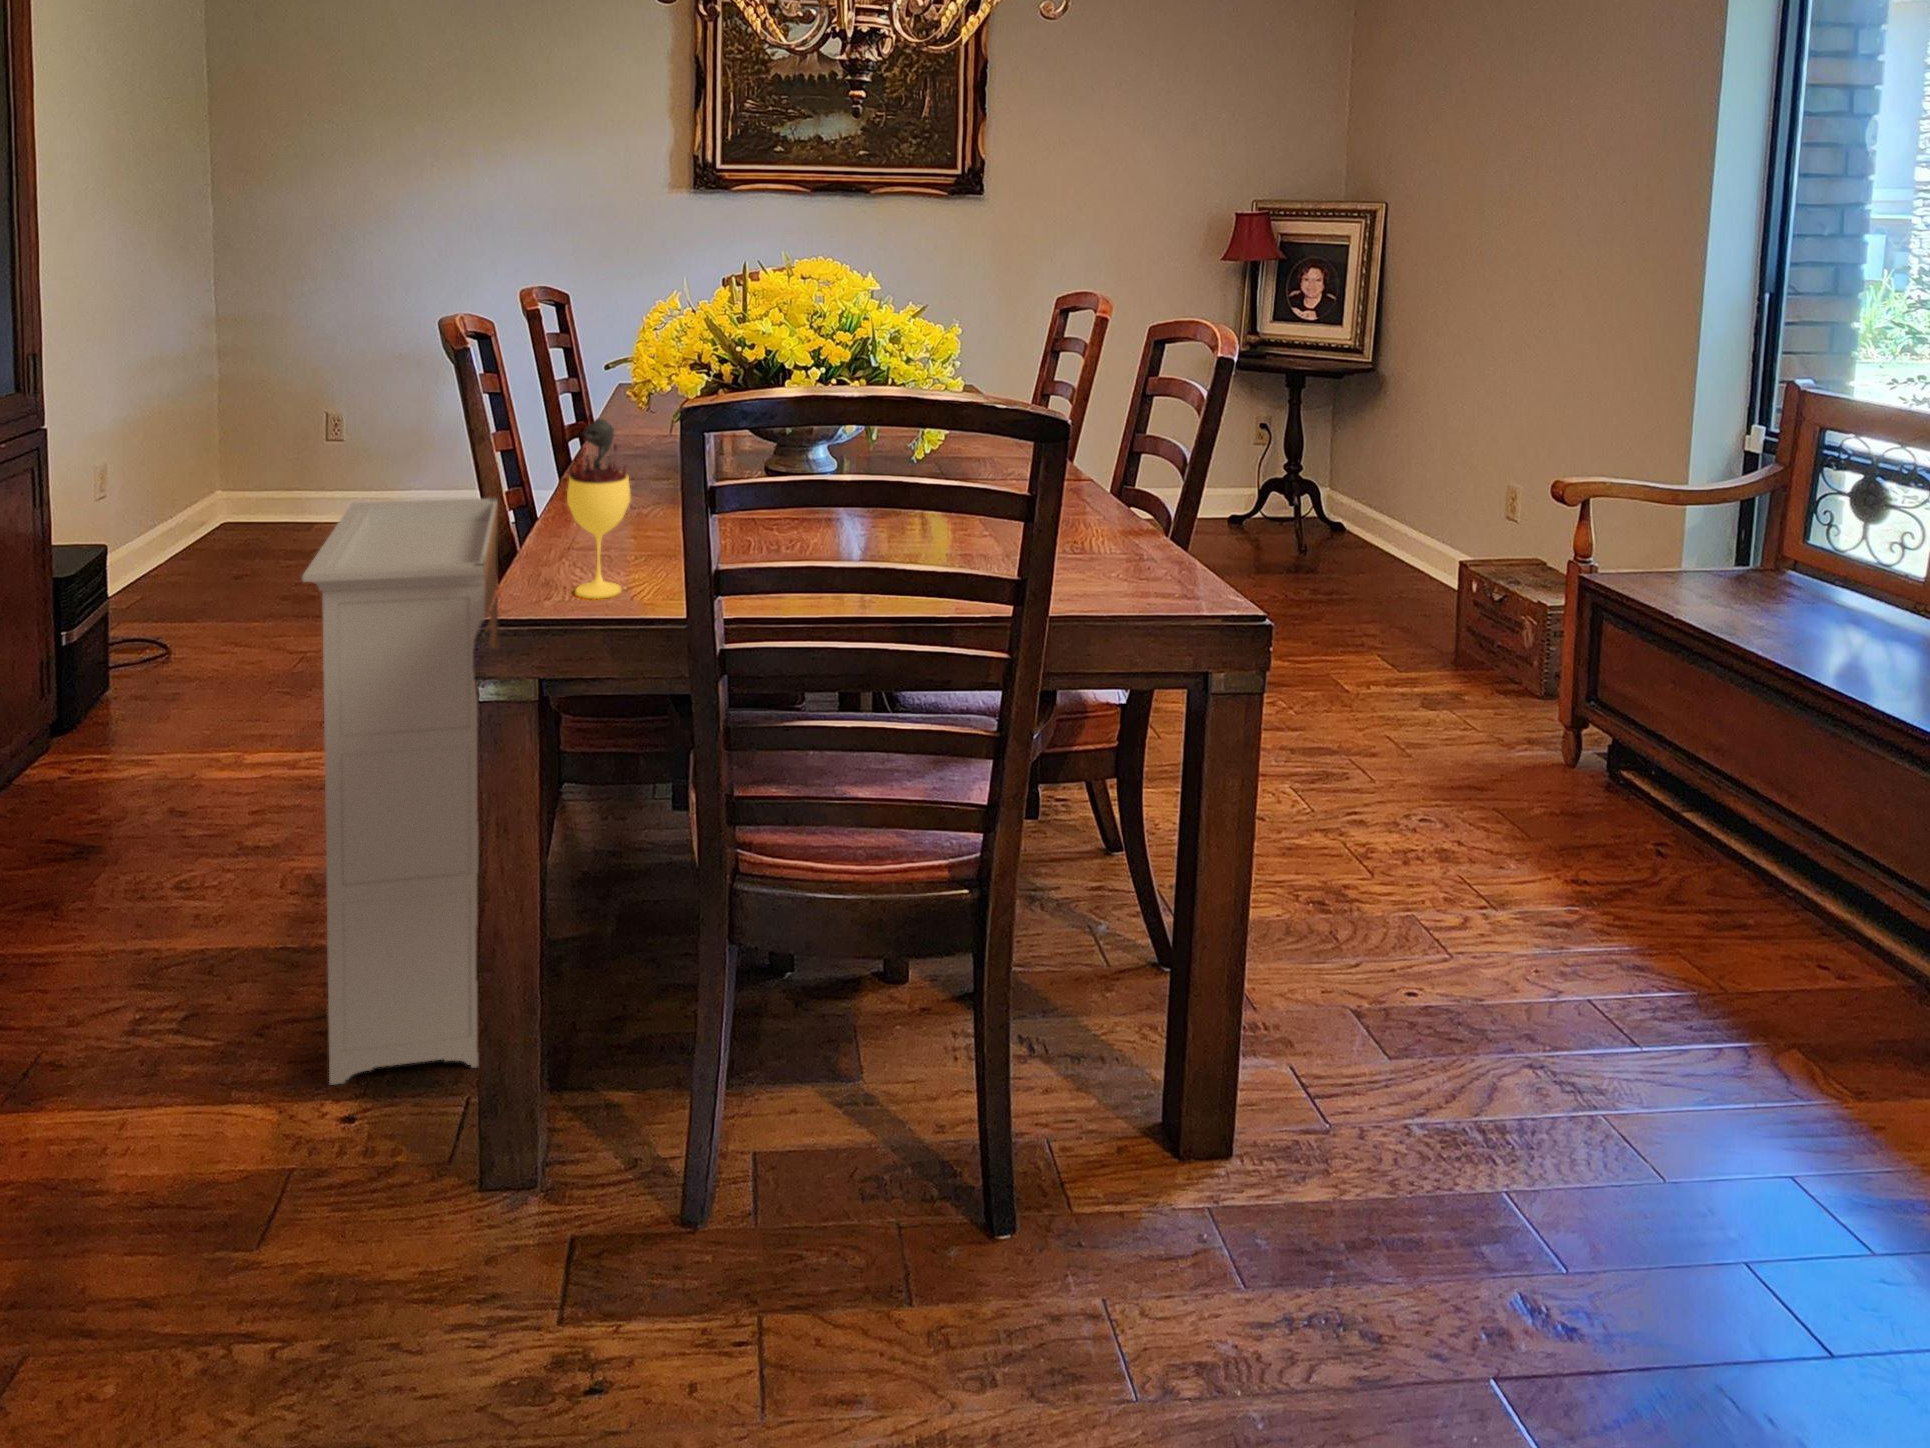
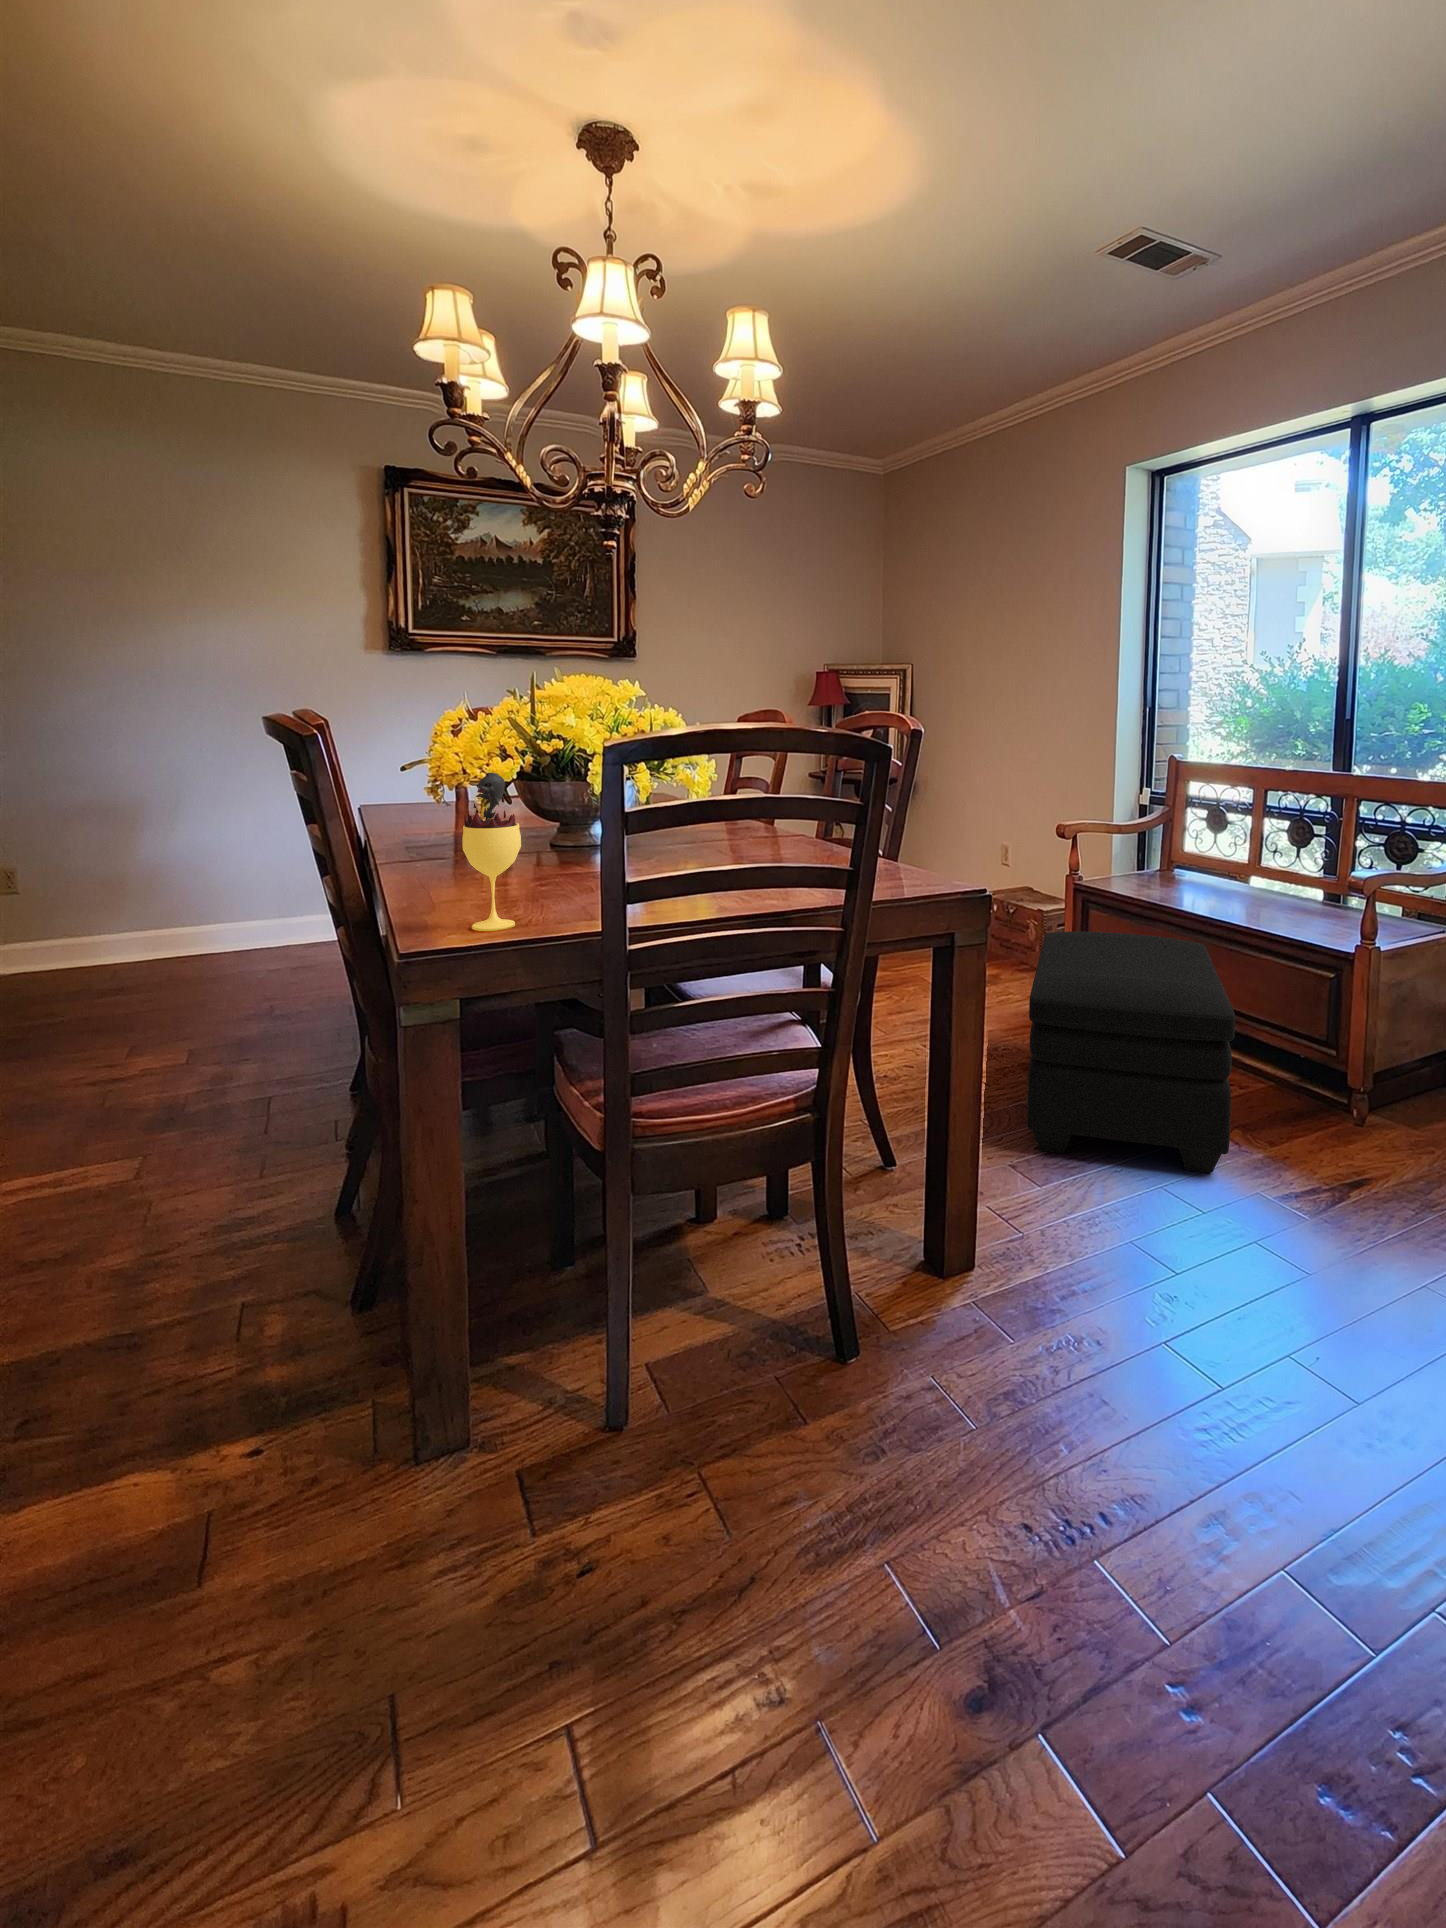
storage cabinet: present [302,498,498,1085] -> none [160,877,373,1456]
ottoman: none [1389,657,1793,1132] -> present [1027,931,1235,1173]

